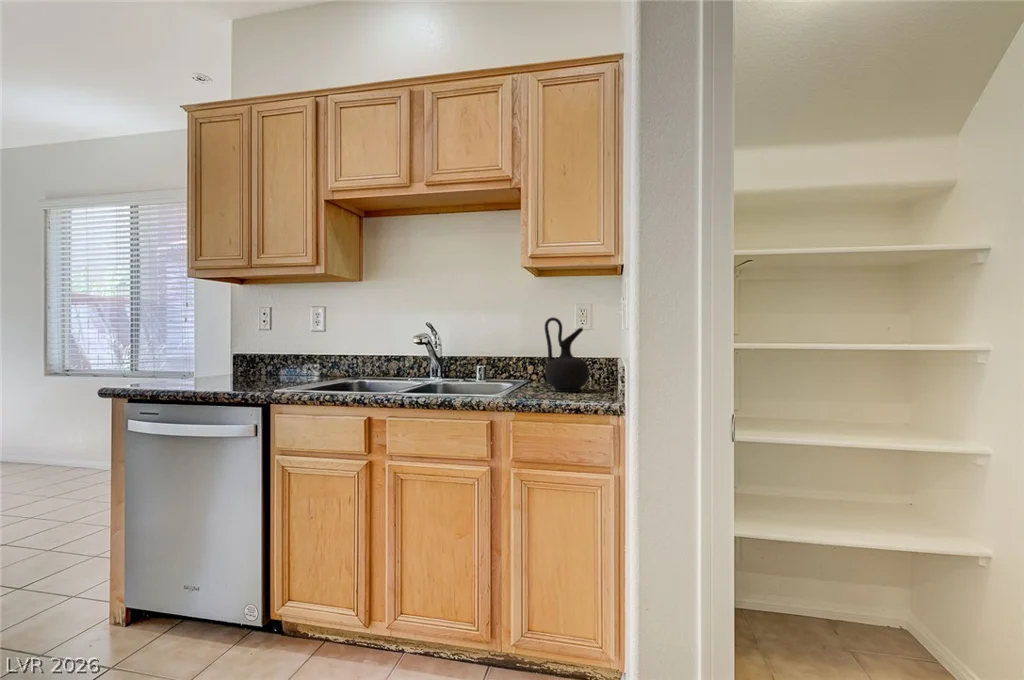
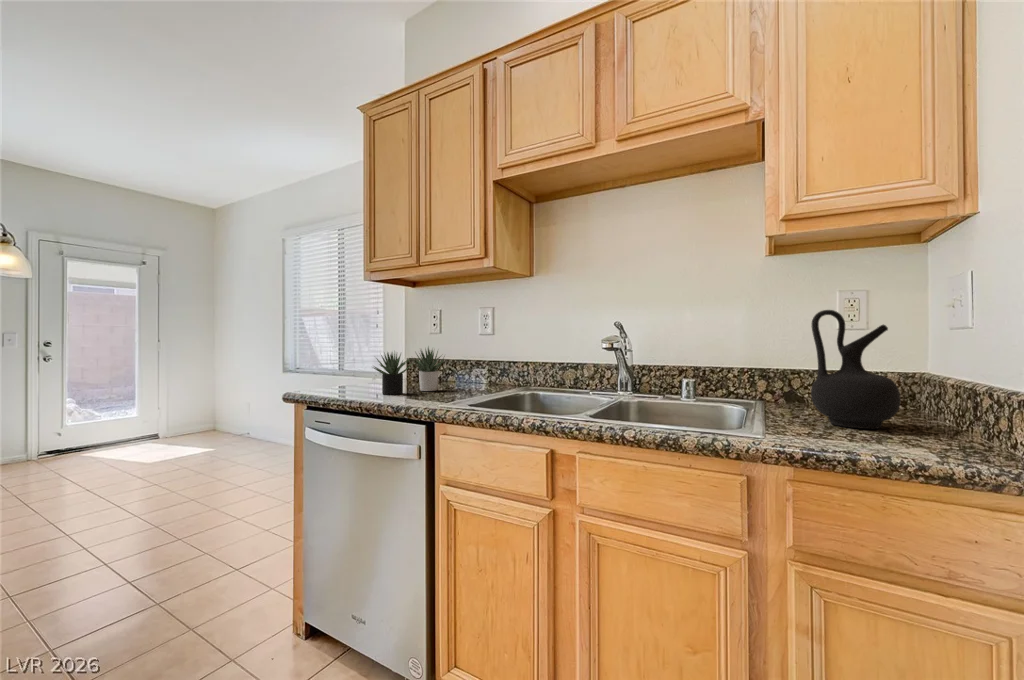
succulent plant: none [200,341,276,387] -> present [374,347,444,395]

